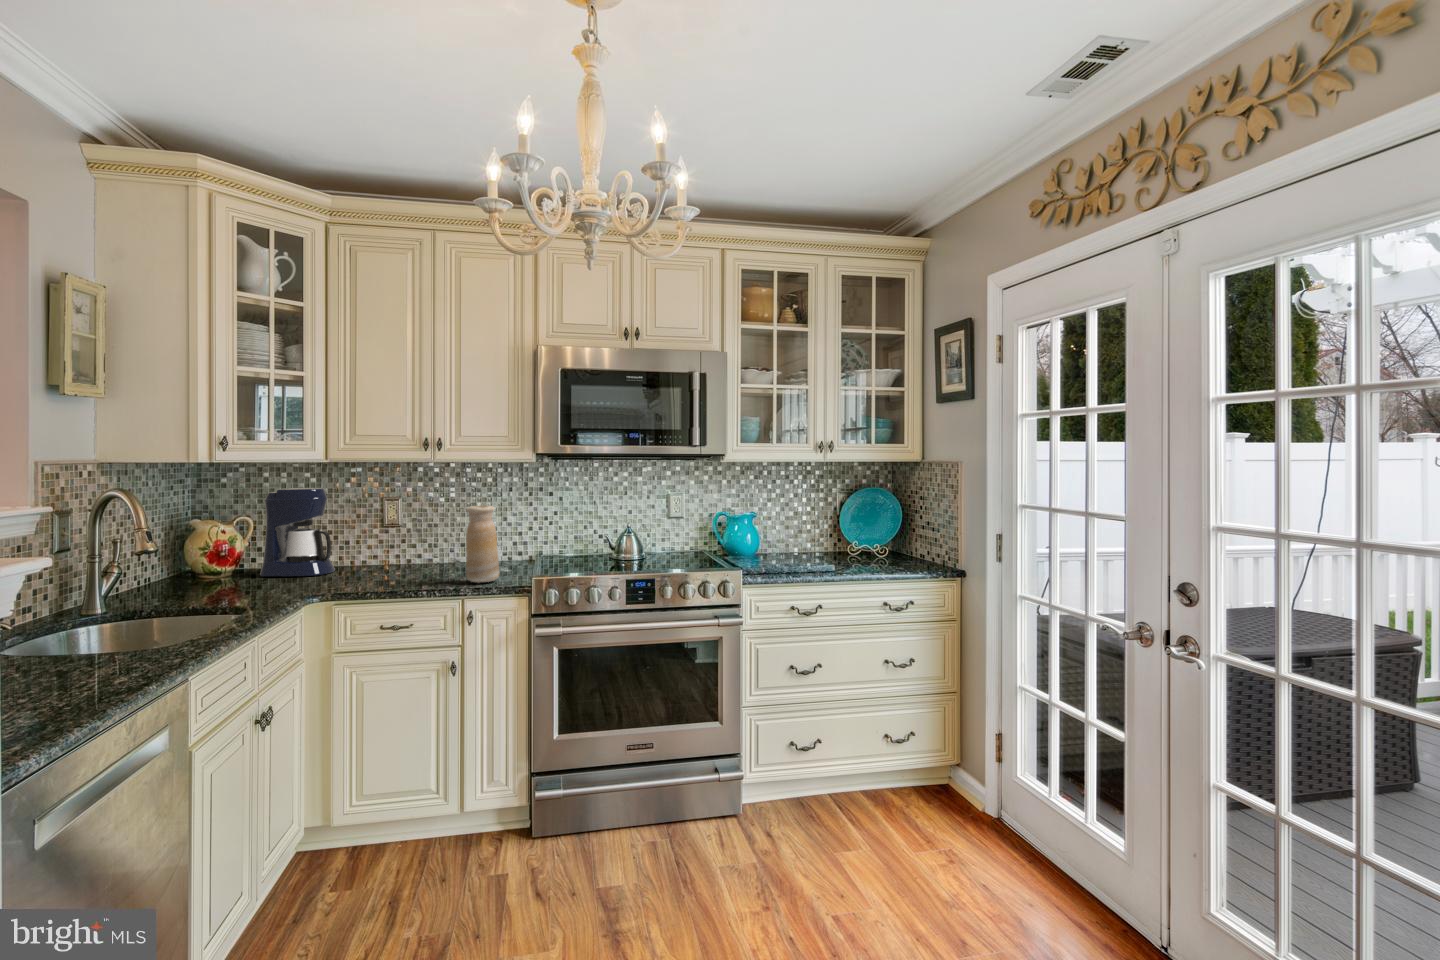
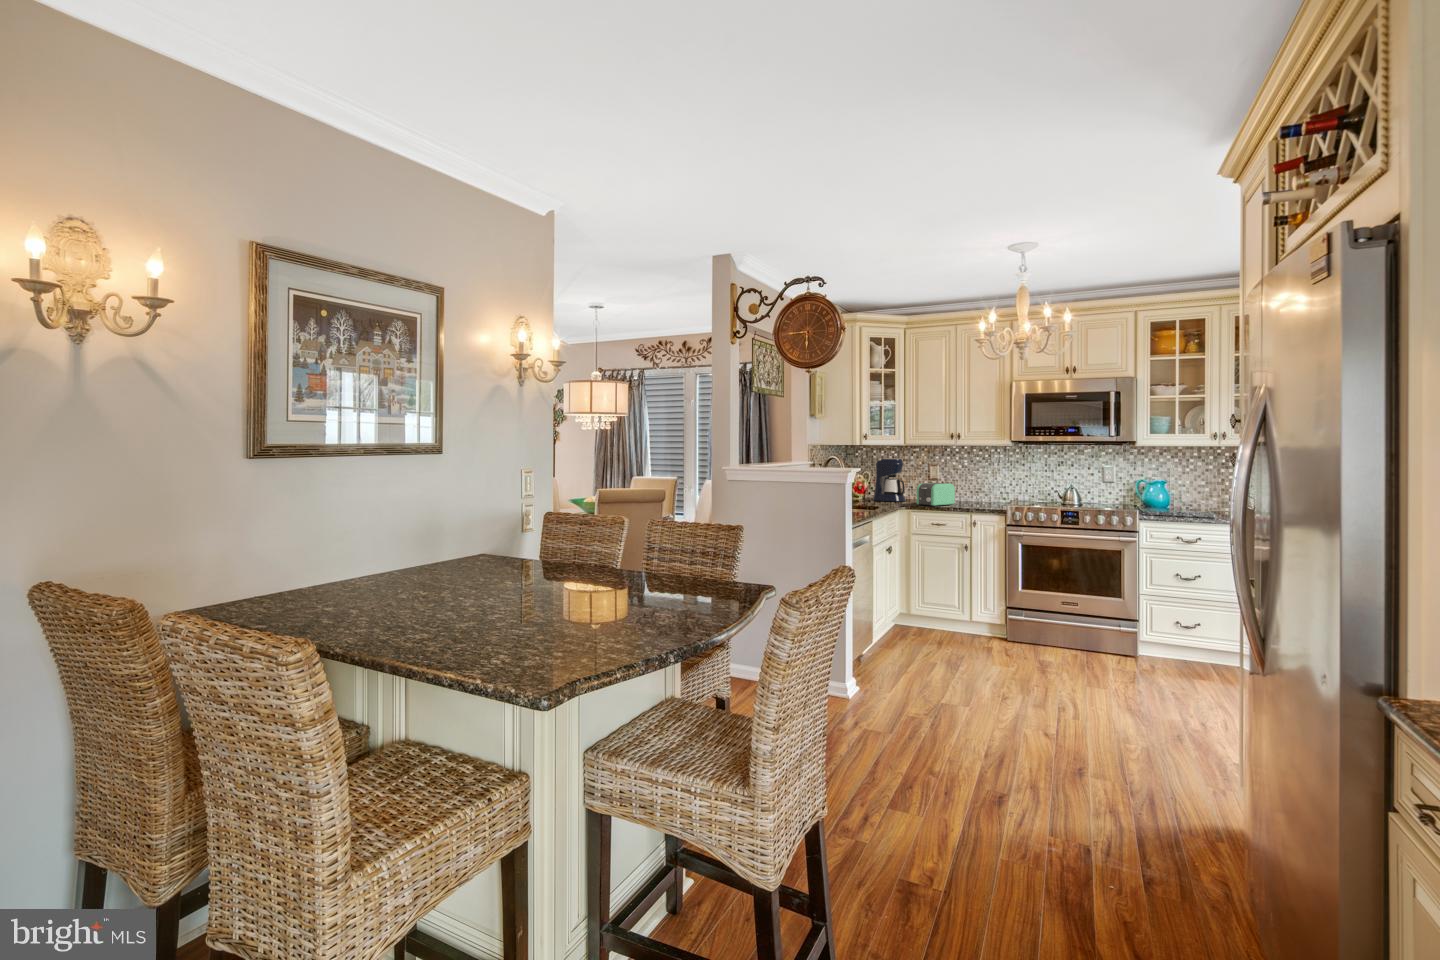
vase: present [466,505,499,583] -> none [968,468,986,508]
toaster: none [358,535,436,585] -> present [917,483,955,506]

